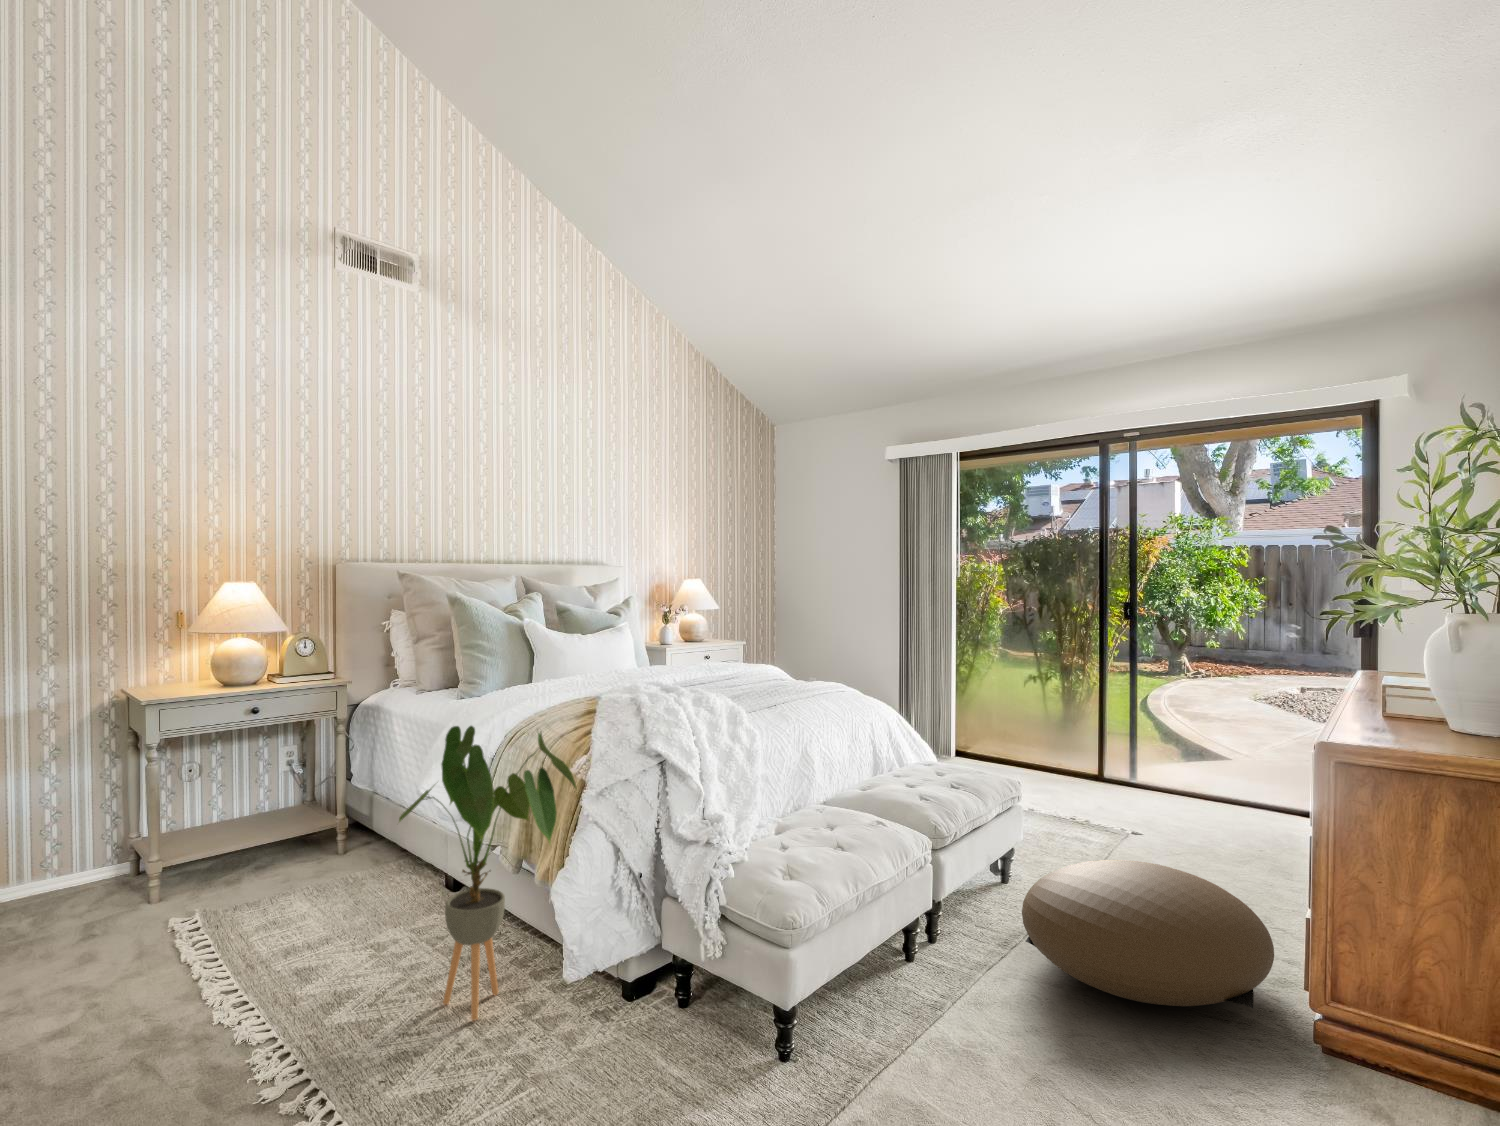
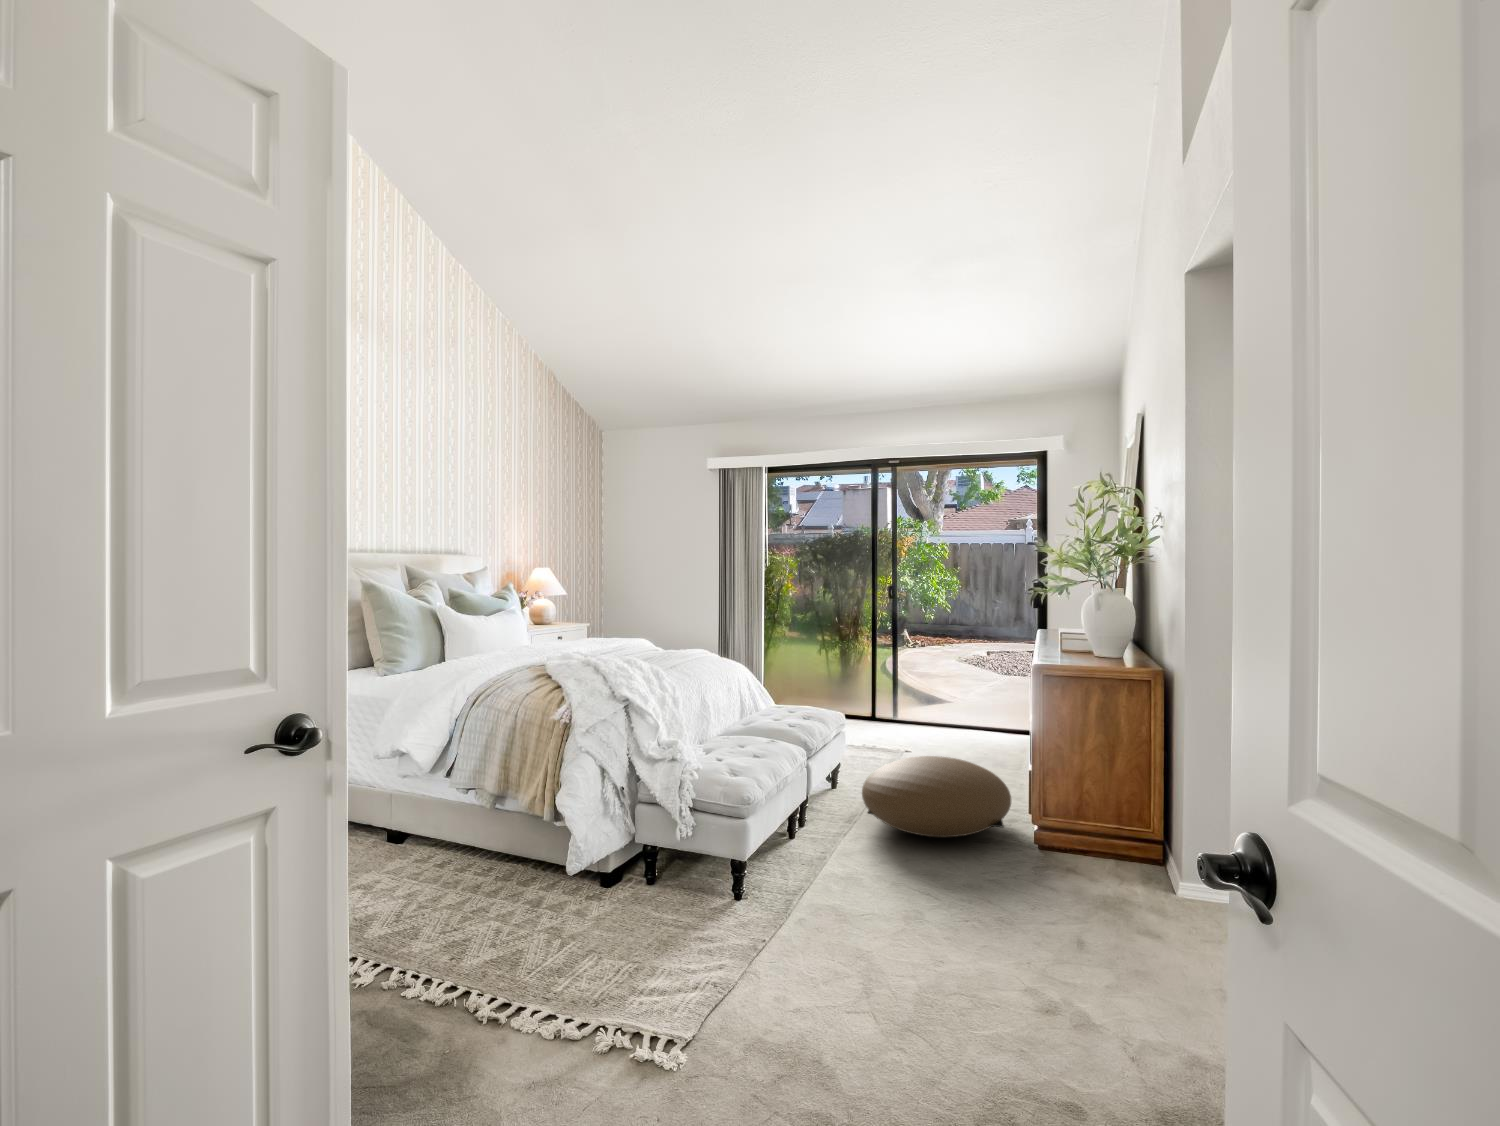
house plant: present [399,726,576,1020] -> none [418,685,557,914]

